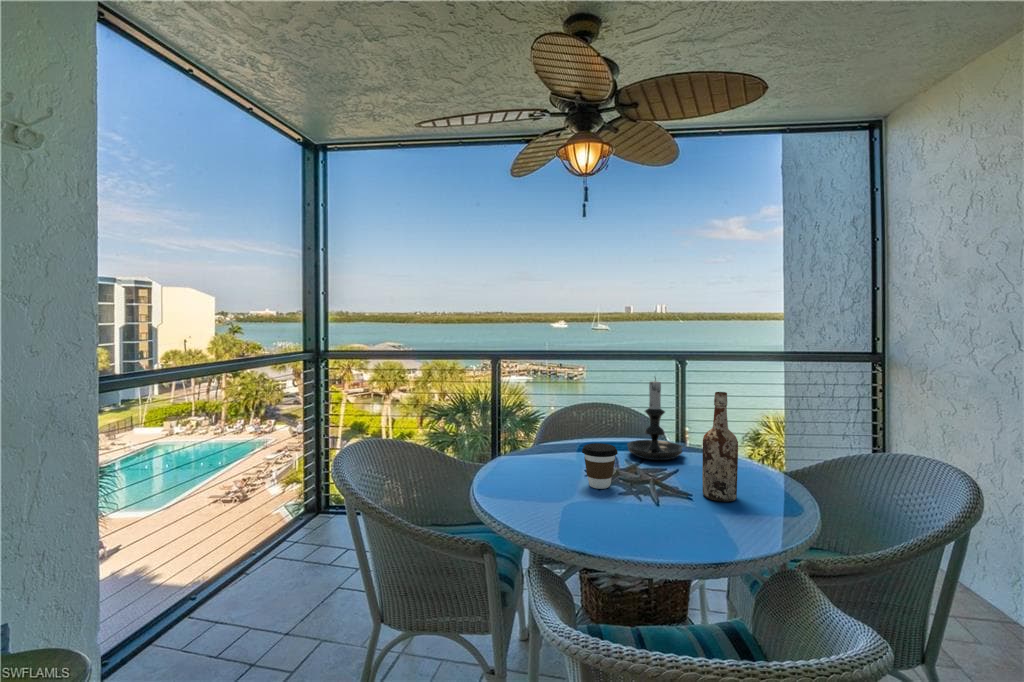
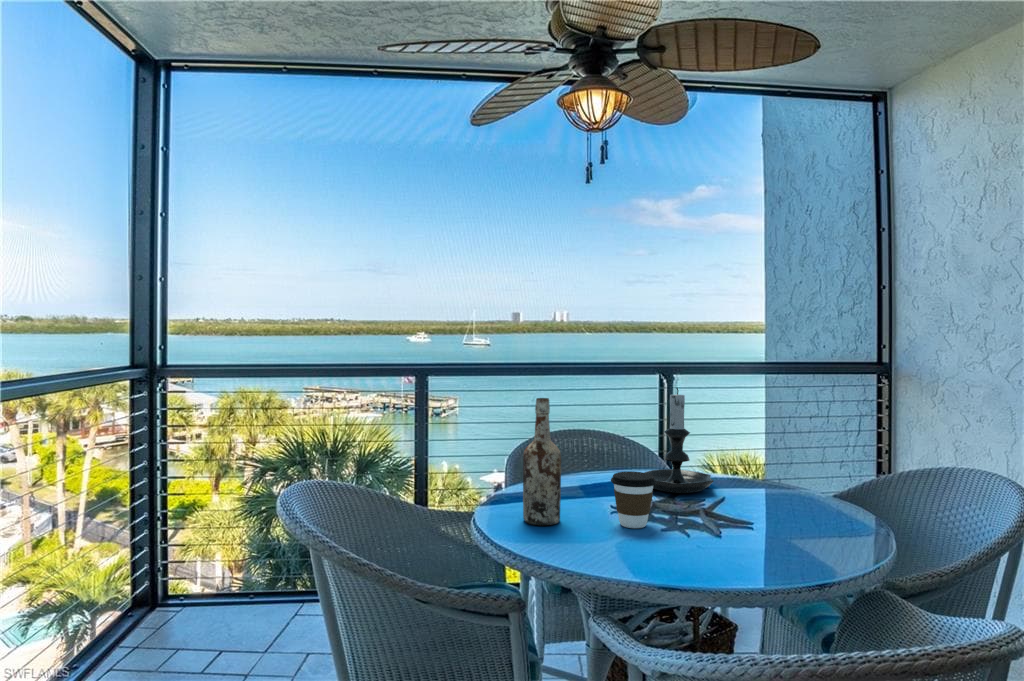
wine bottle: present [702,392,738,502] -> present [523,398,561,525]

